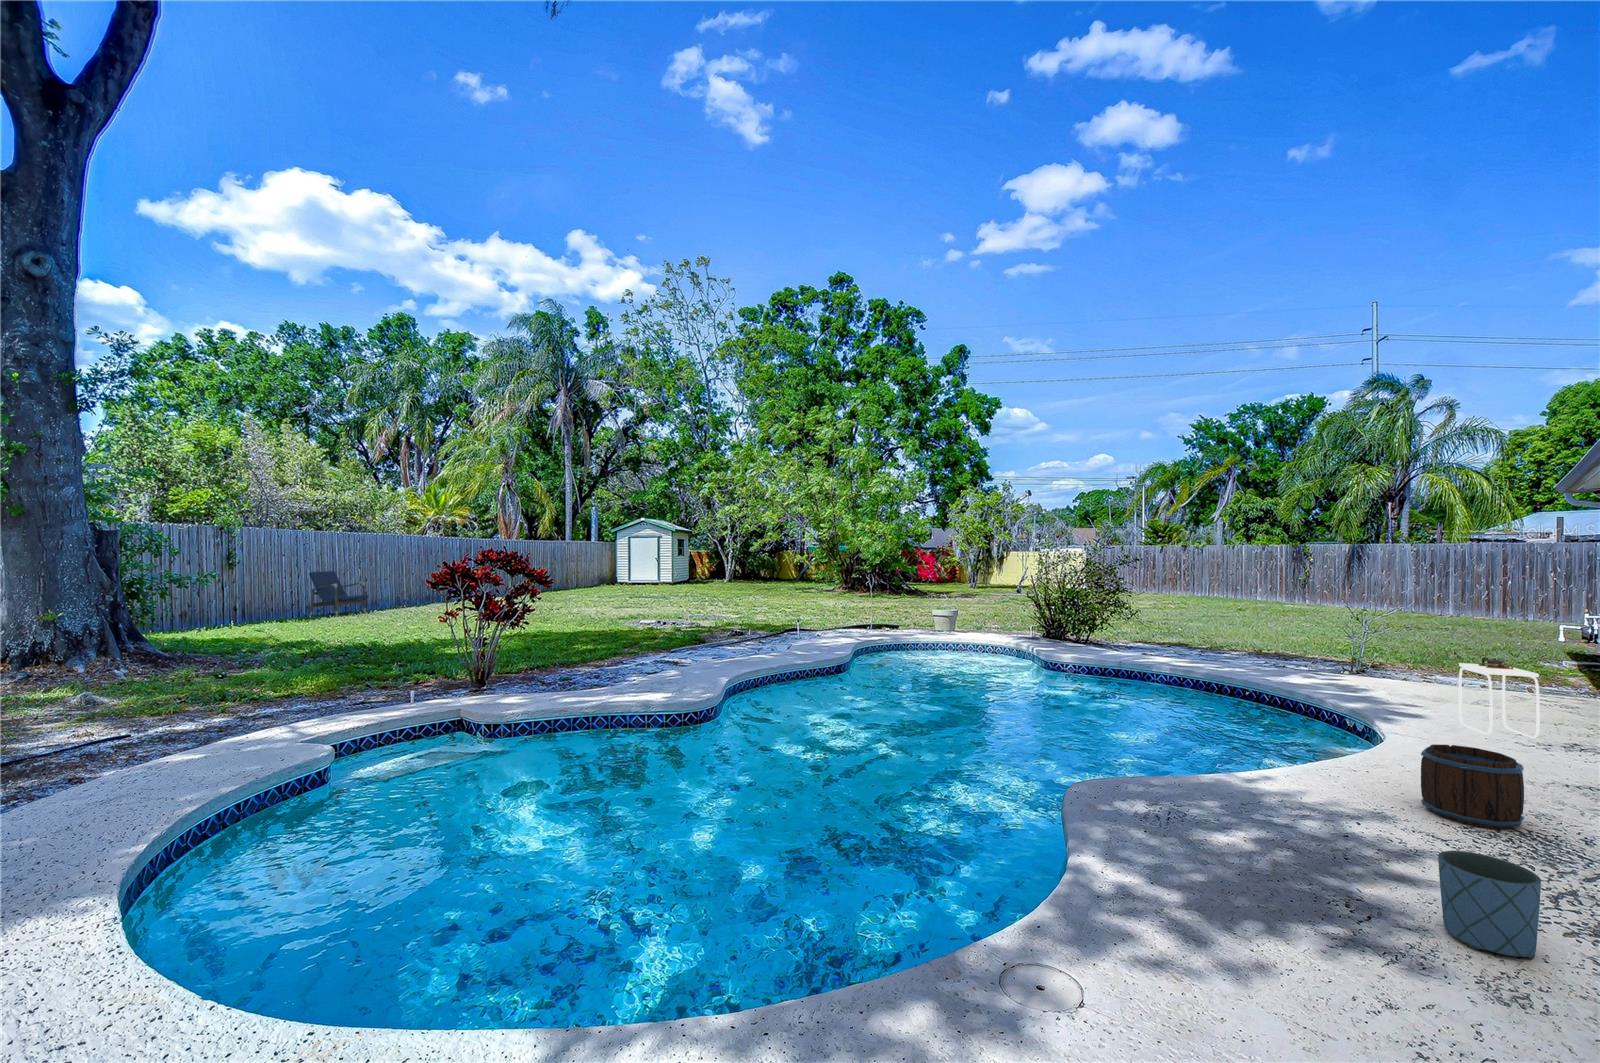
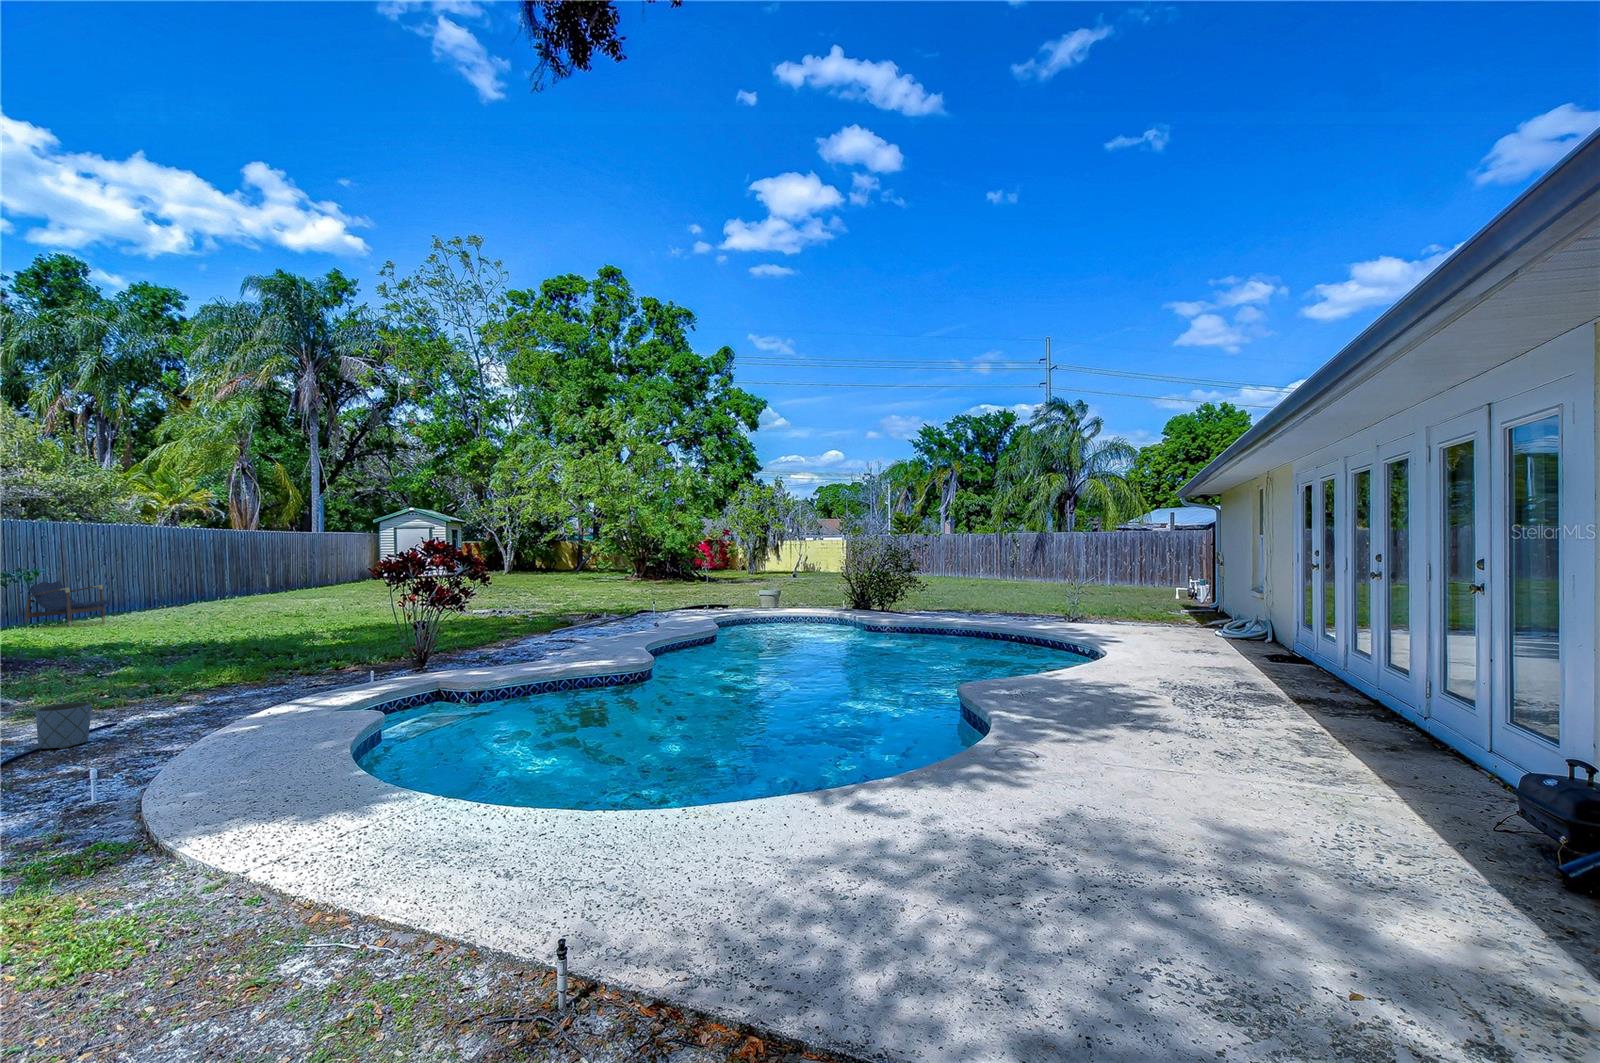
side table: present [1459,658,1540,738] -> none [1127,593,1165,637]
bucket: present [1421,745,1524,829] -> none [1126,633,1169,672]
planter: present [1438,851,1541,959] -> present [36,702,92,749]

